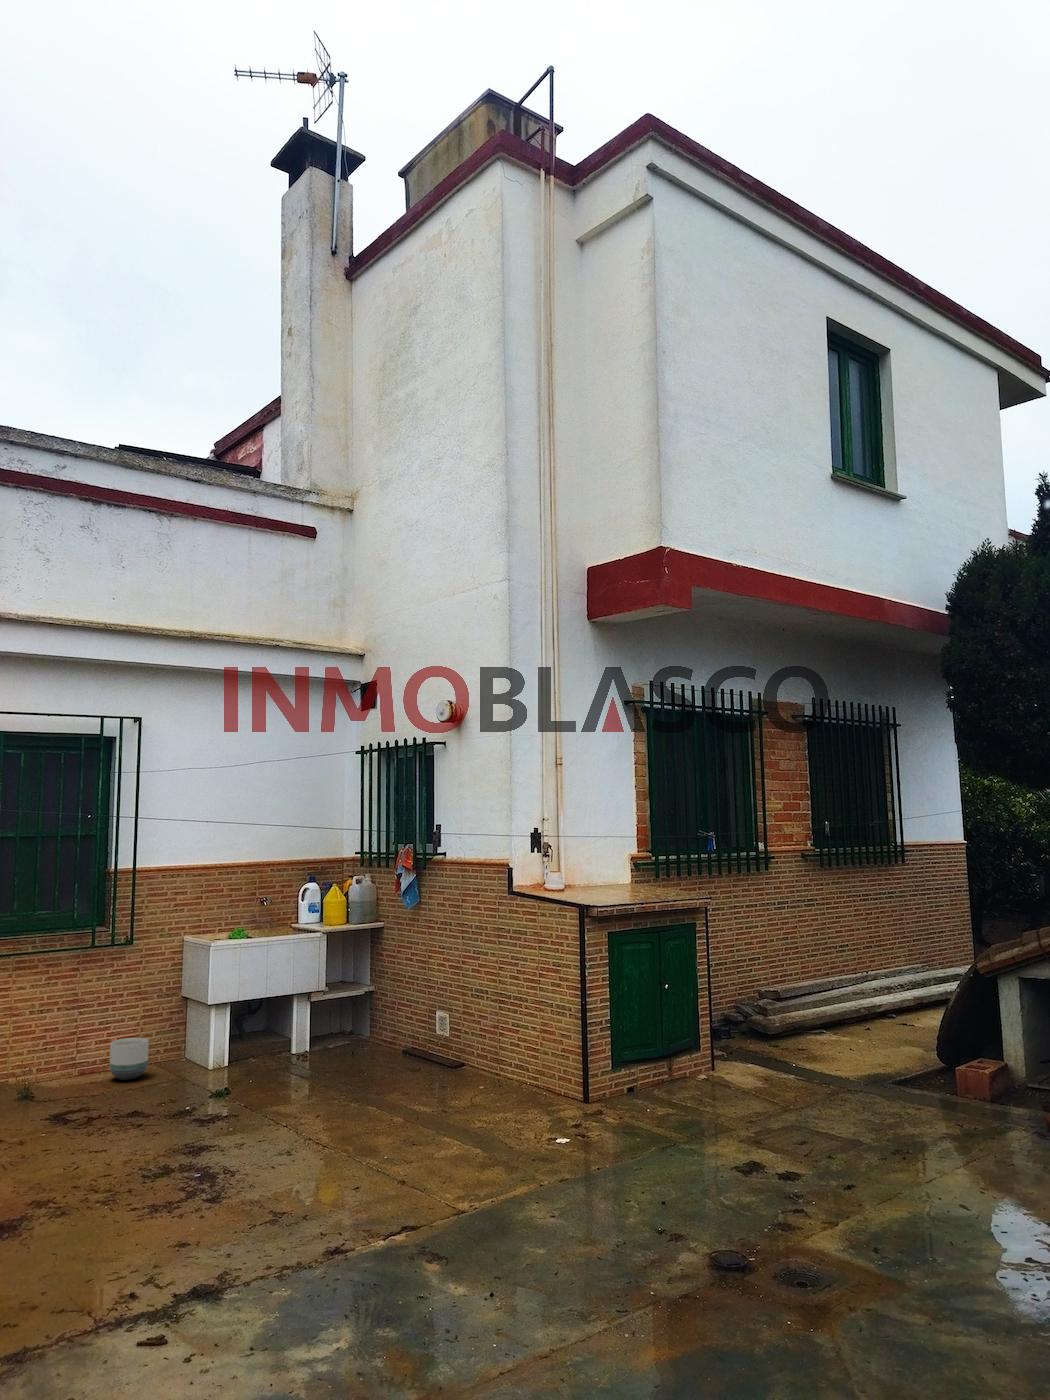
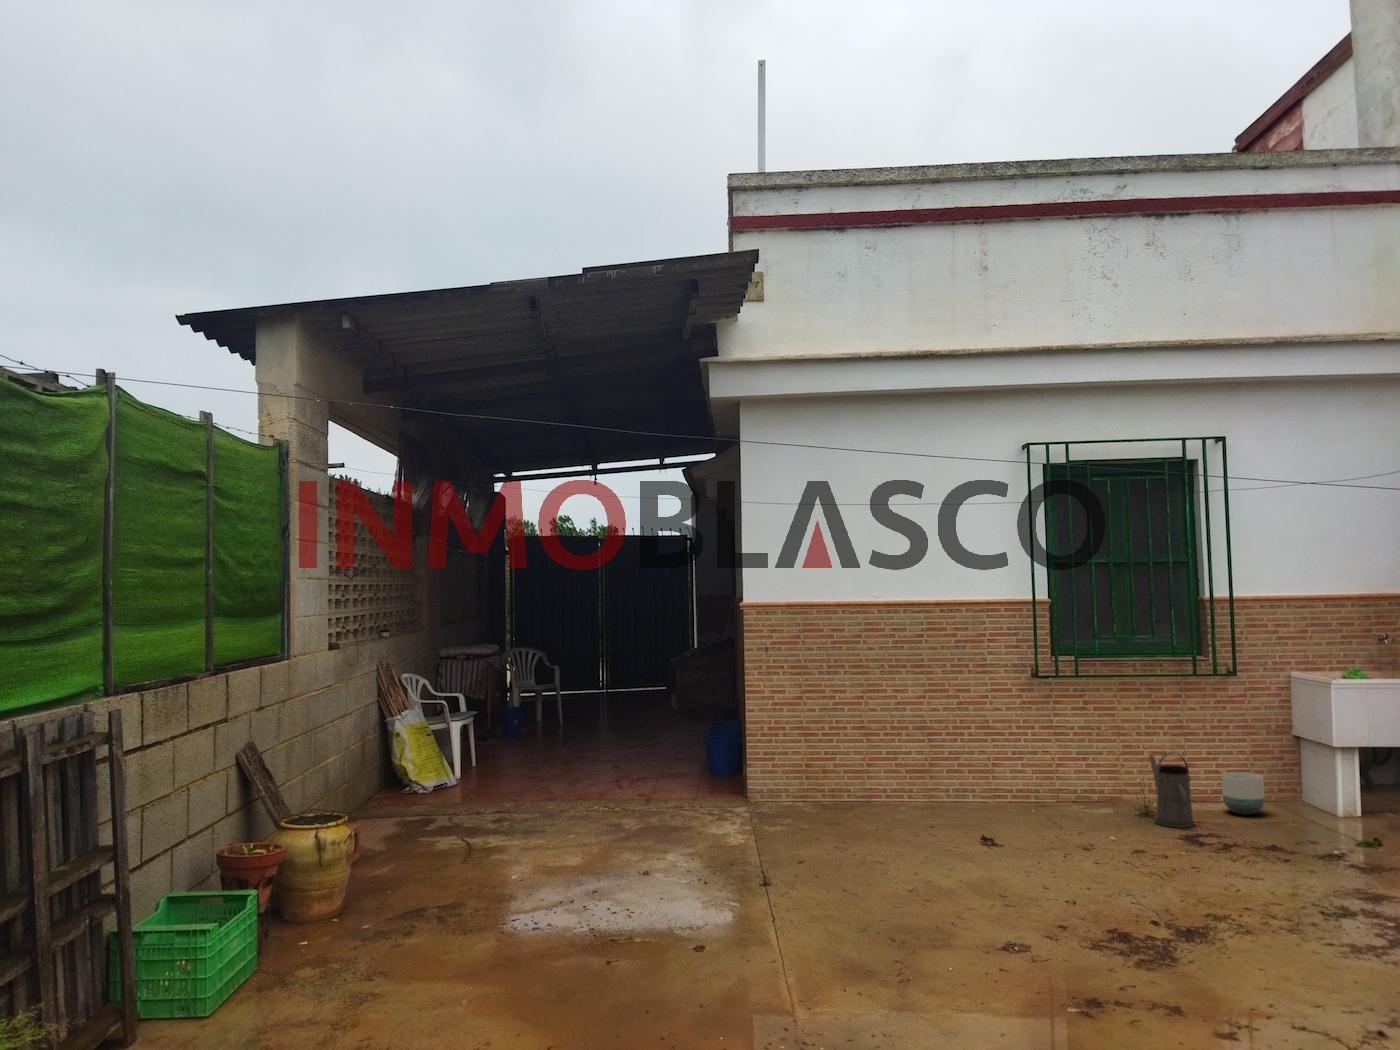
watering can: none [33,1028,73,1106] -> present [1149,752,1195,828]

